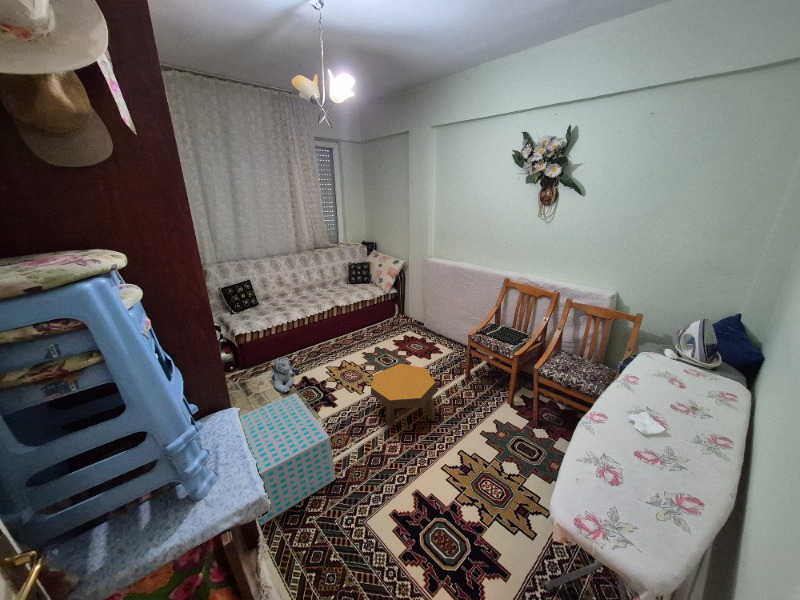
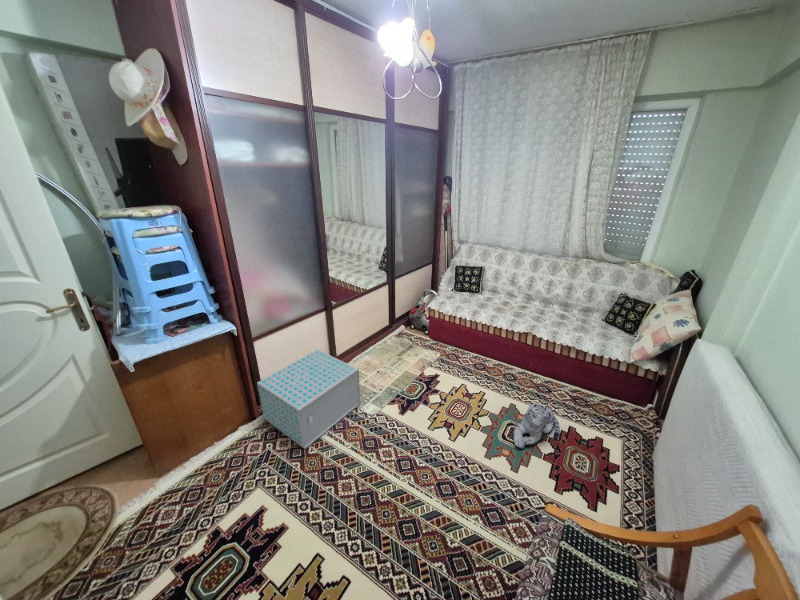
plush toy: present [272,357,299,393] -> present [513,403,560,448]
footstool: present [371,364,438,425] -> none [367,415,455,528]

